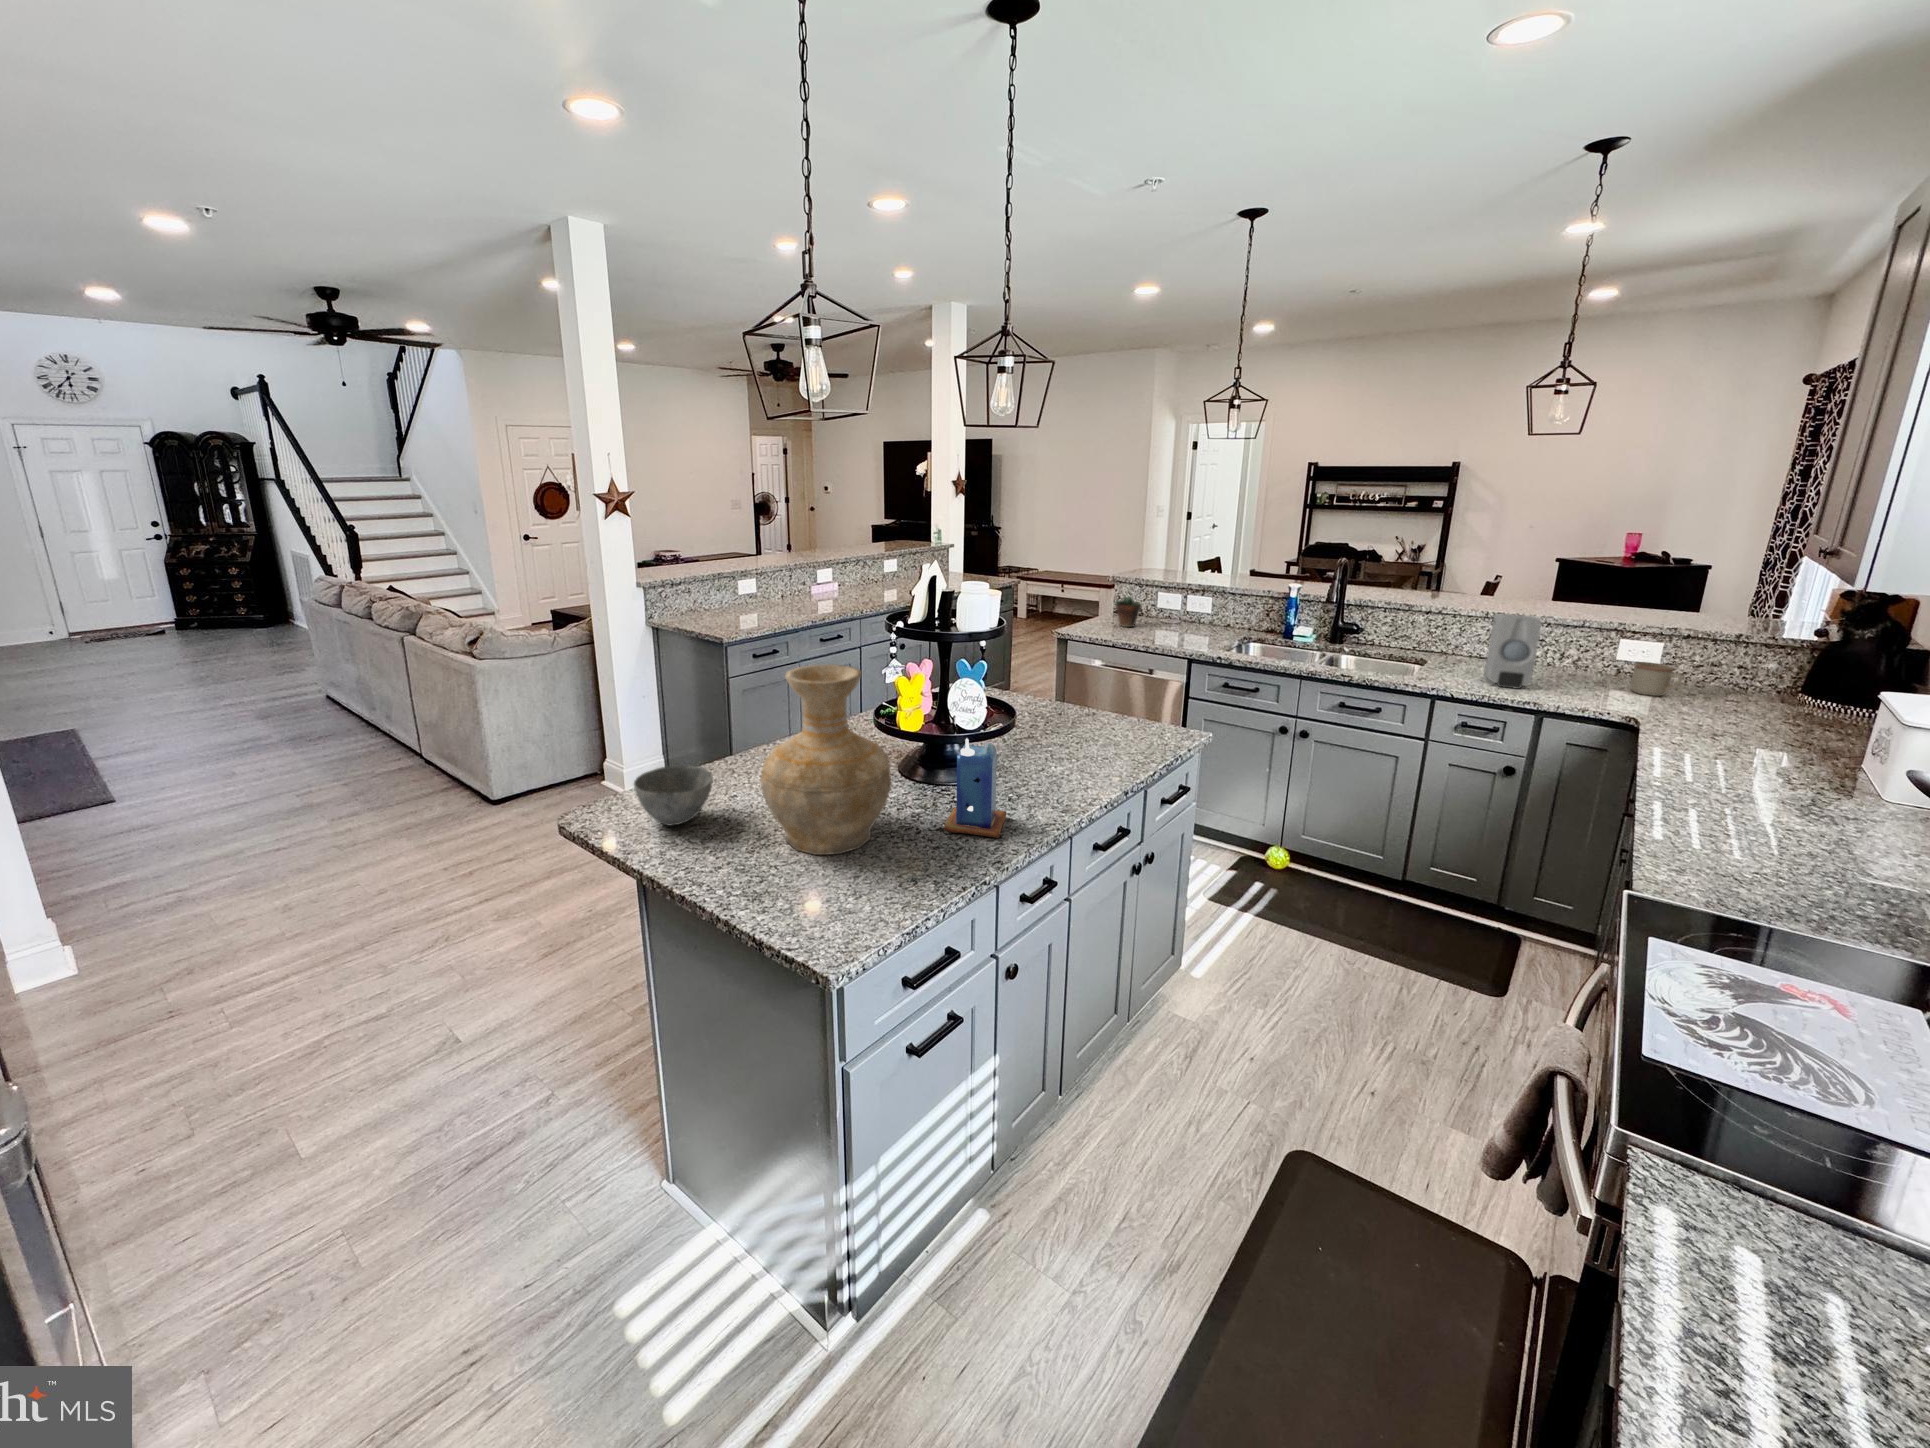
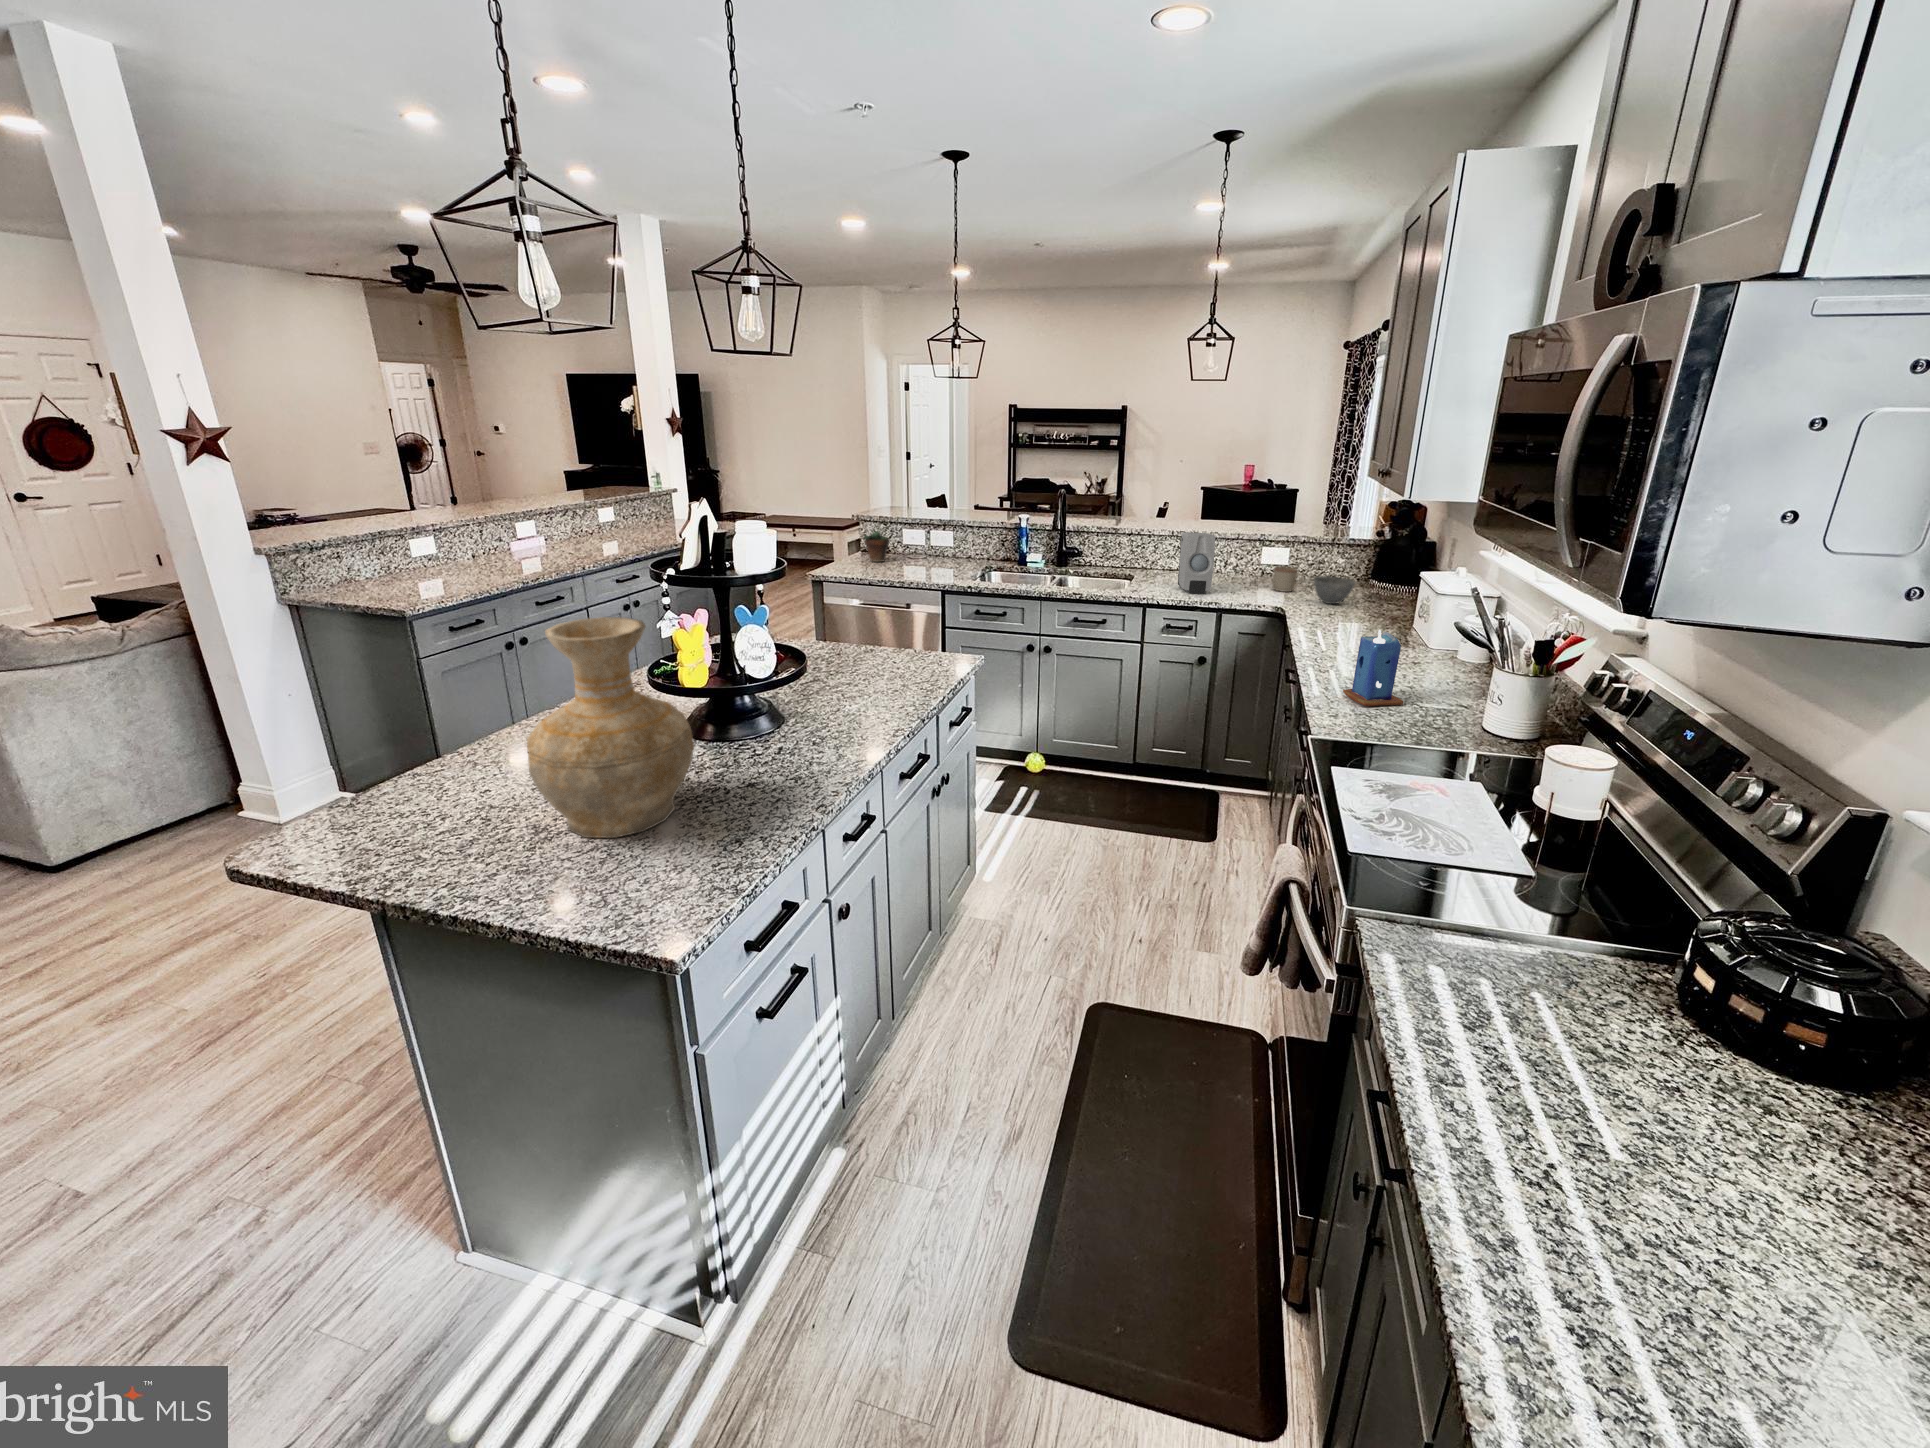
candle: present [945,738,1006,838] -> present [1343,630,1403,706]
bowl: present [634,765,713,825] -> present [1314,576,1355,604]

